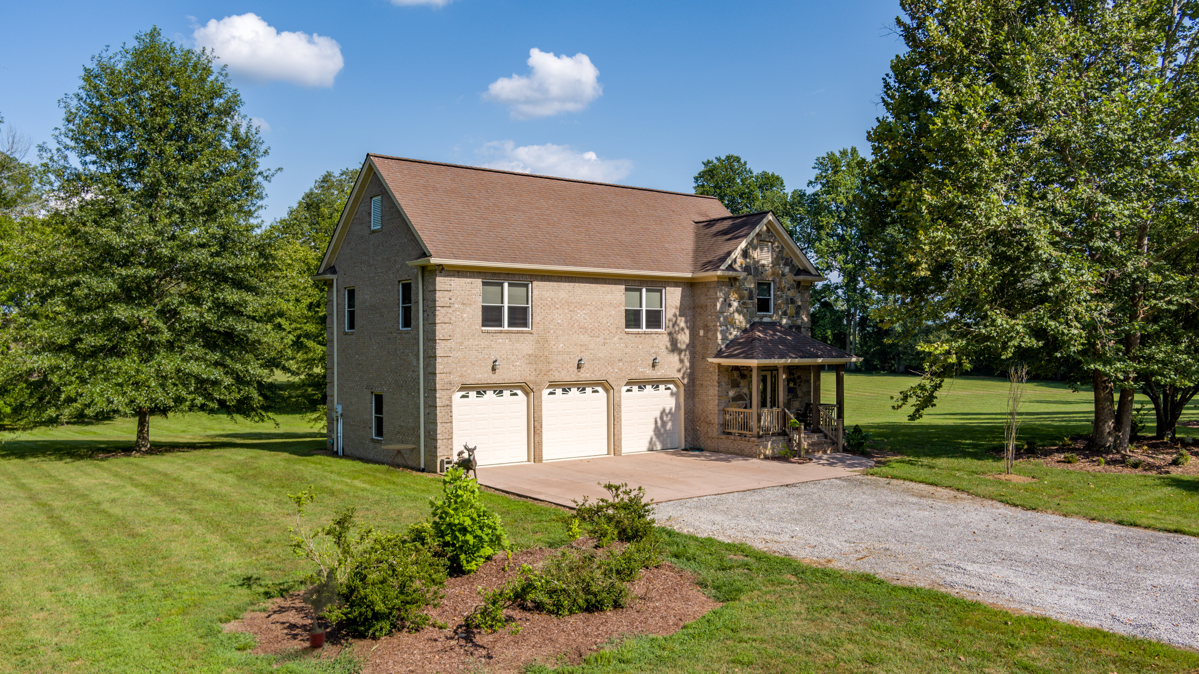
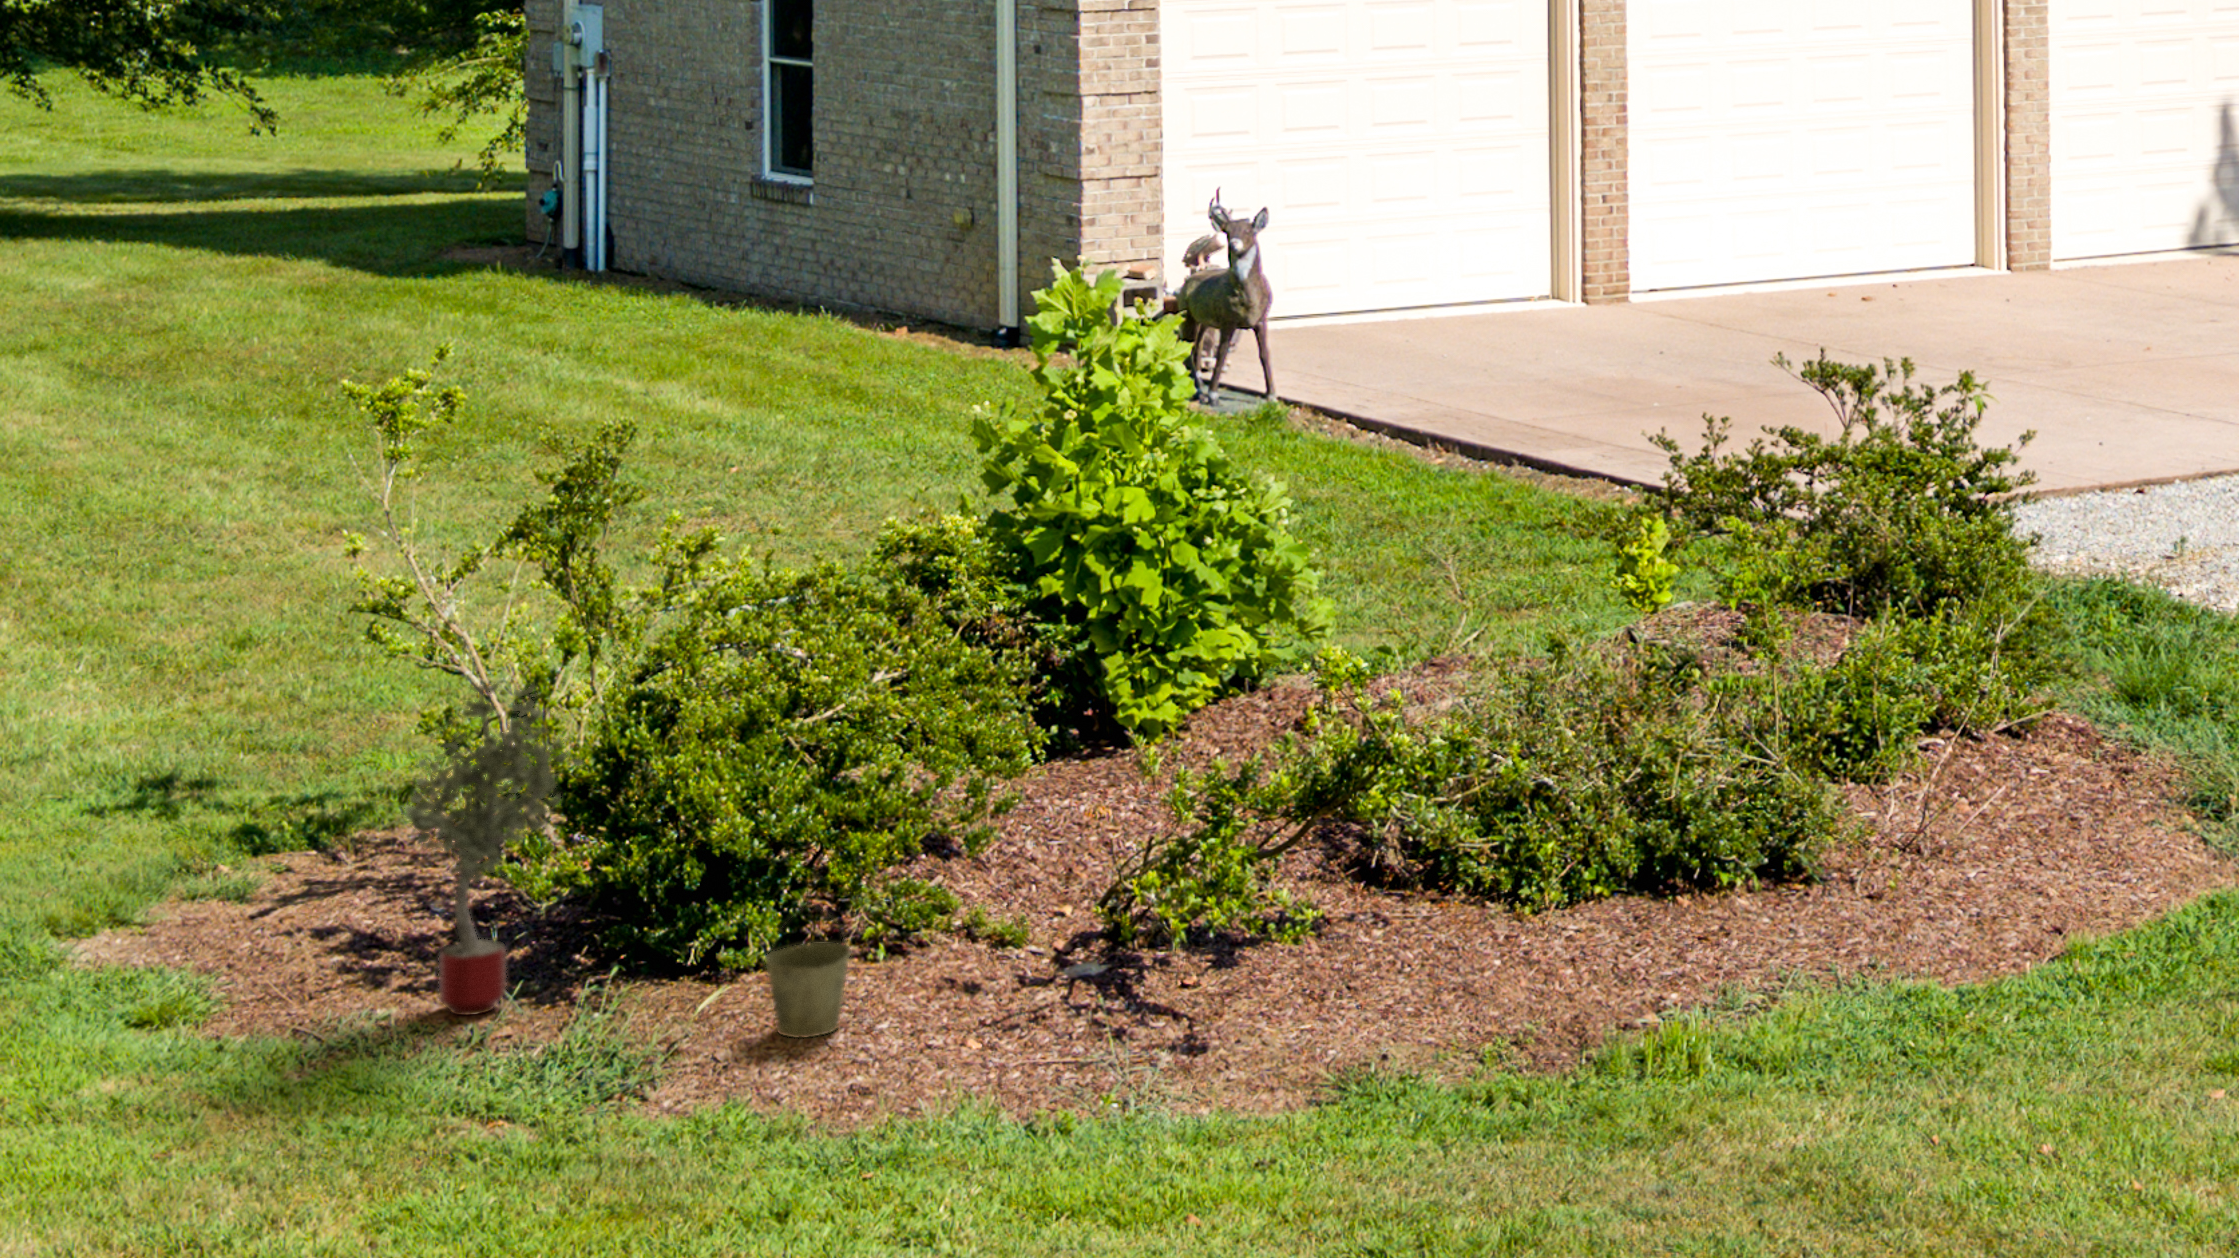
round table: present [382,444,416,470] -> none [796,208,977,344]
bucket: none [386,622,407,654] -> present [765,905,851,1037]

